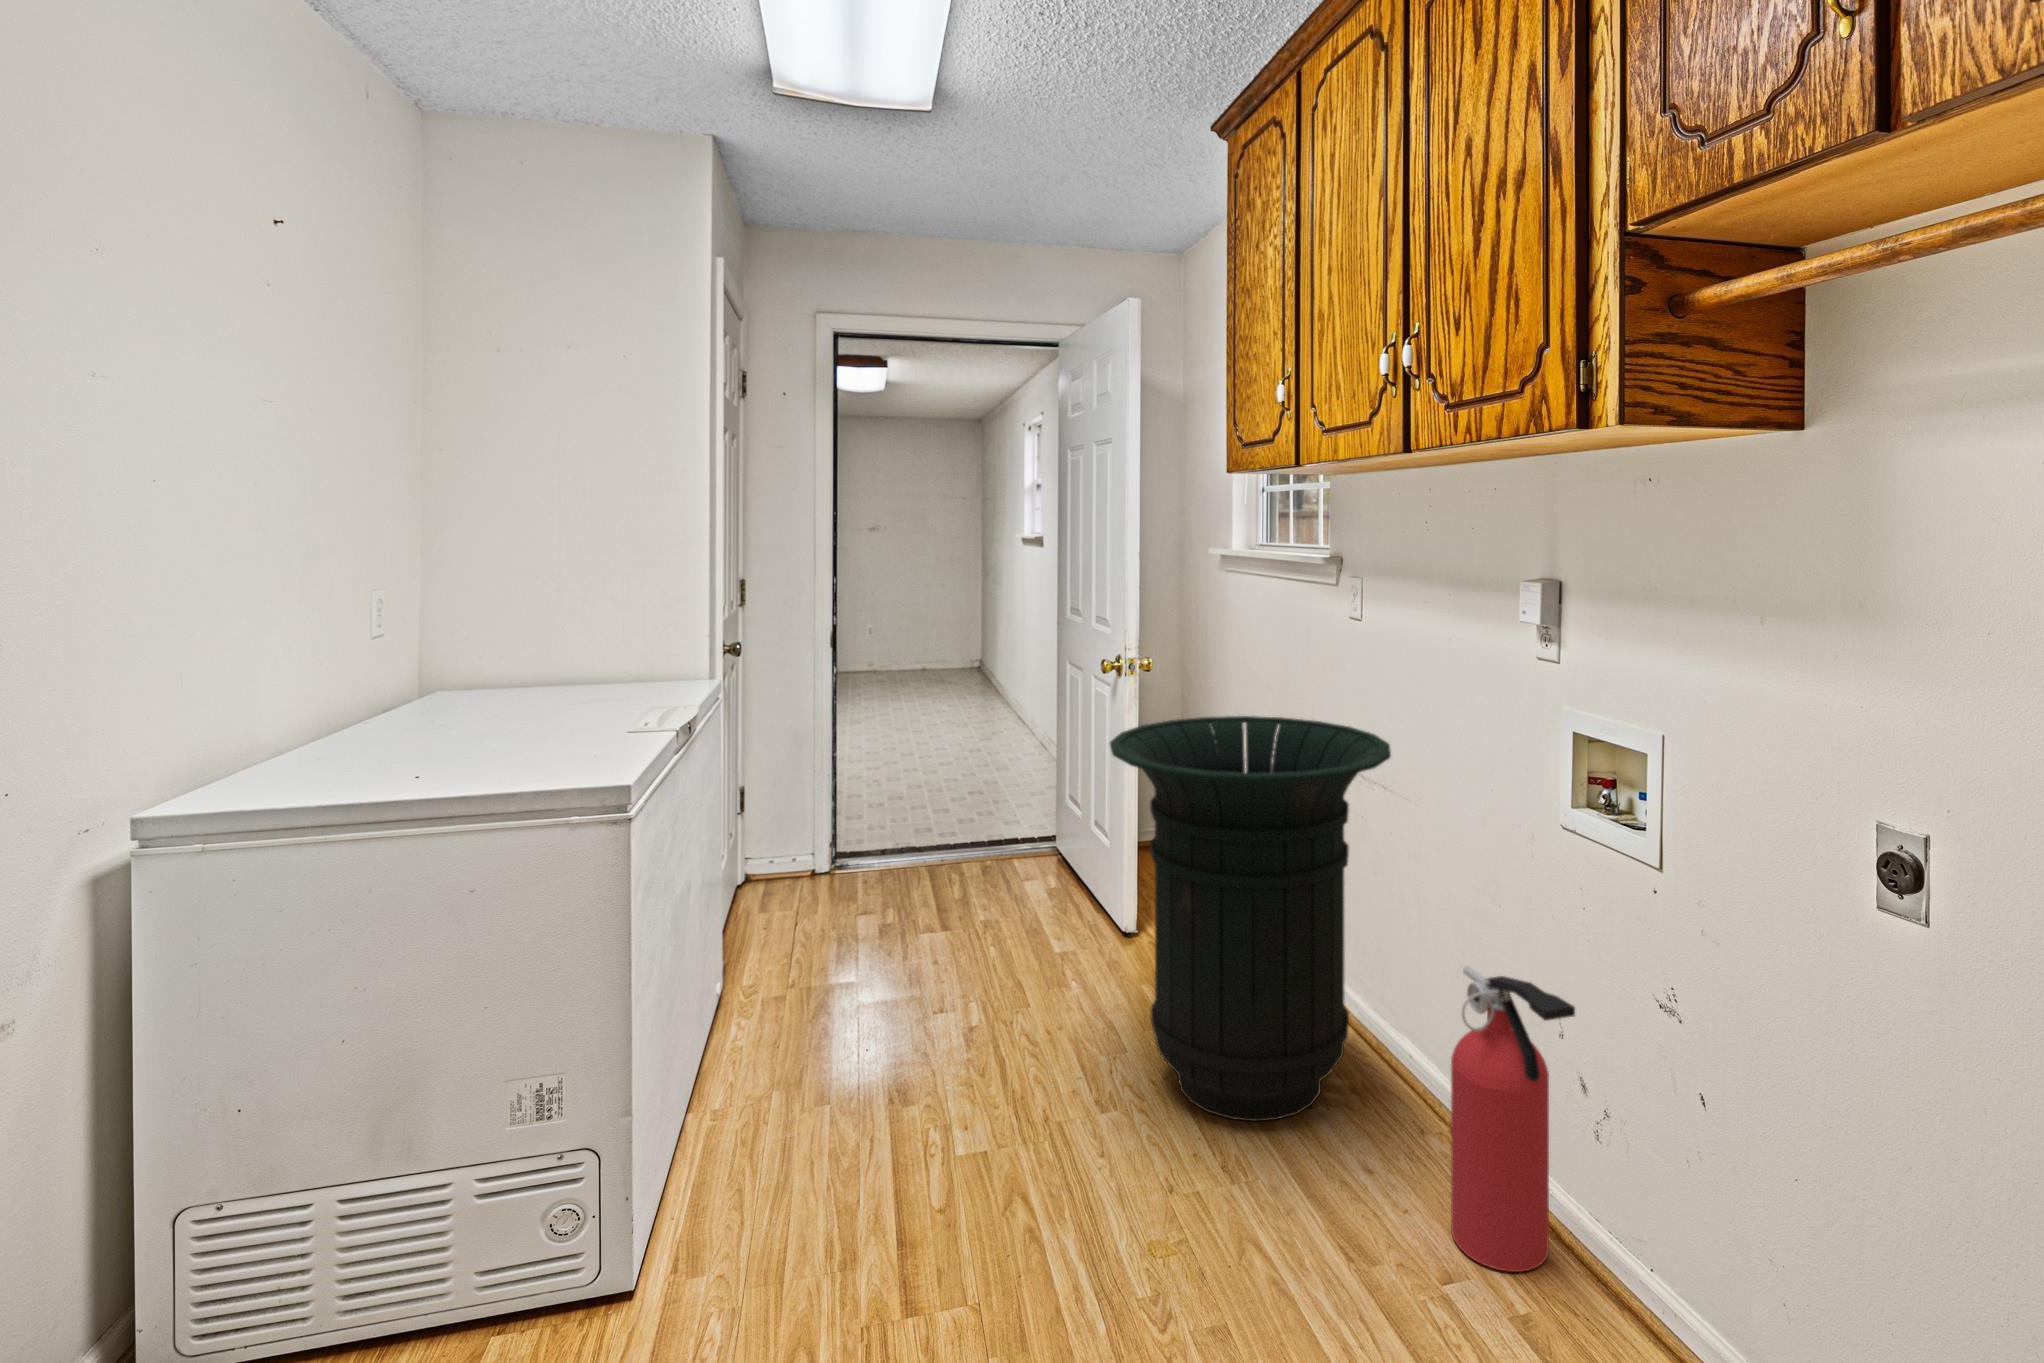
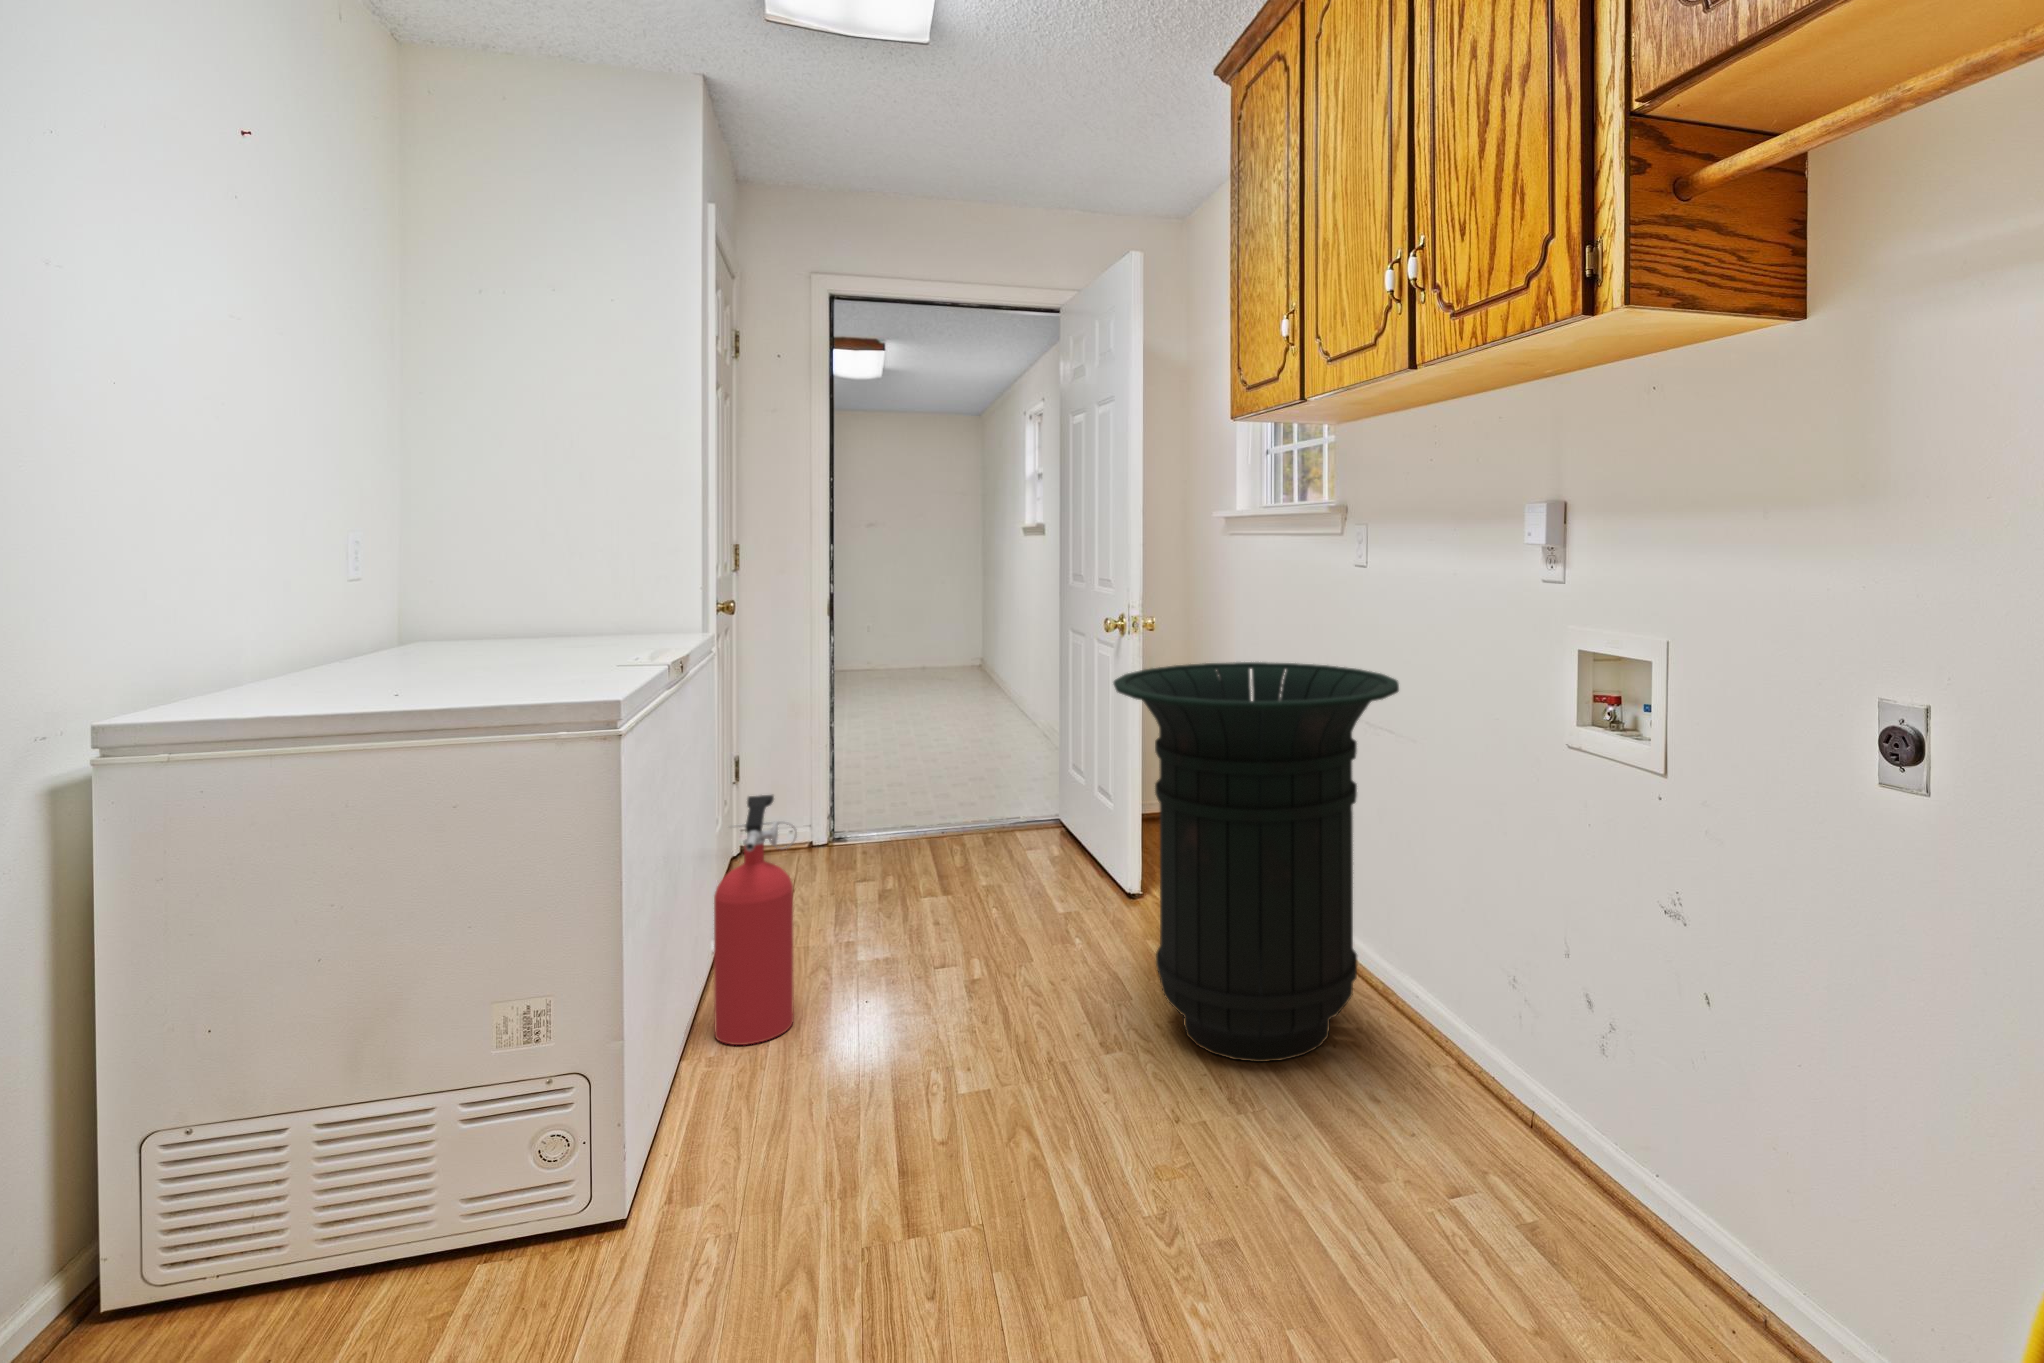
fire extinguisher: present [1451,966,1575,1272] -> present [714,795,797,1045]

